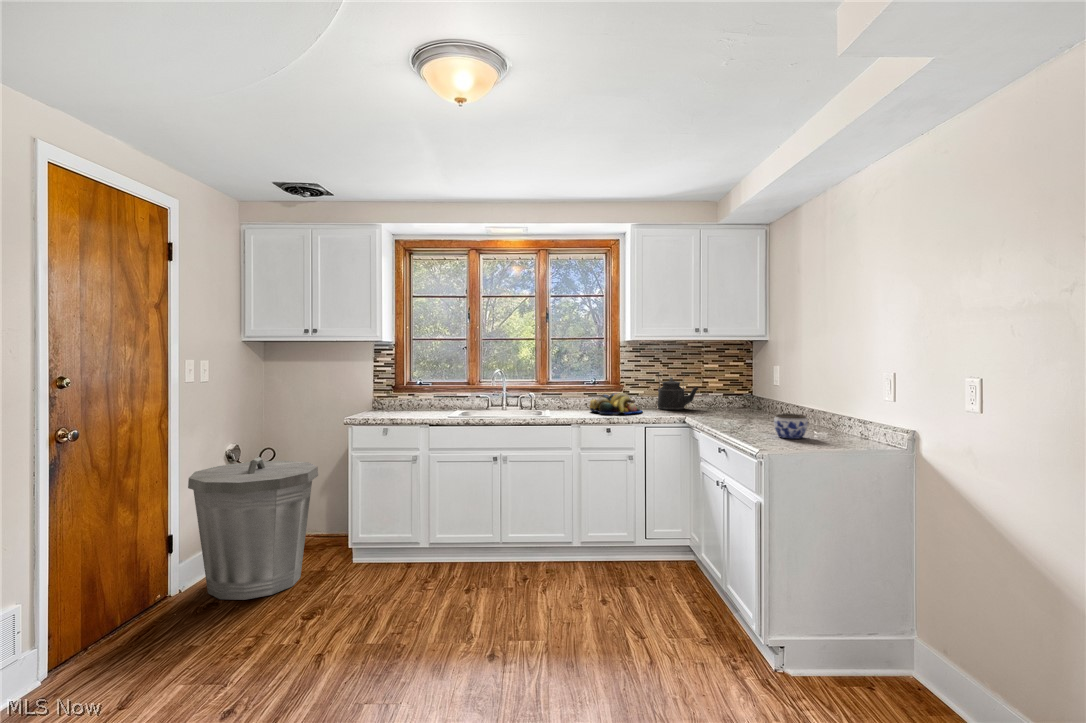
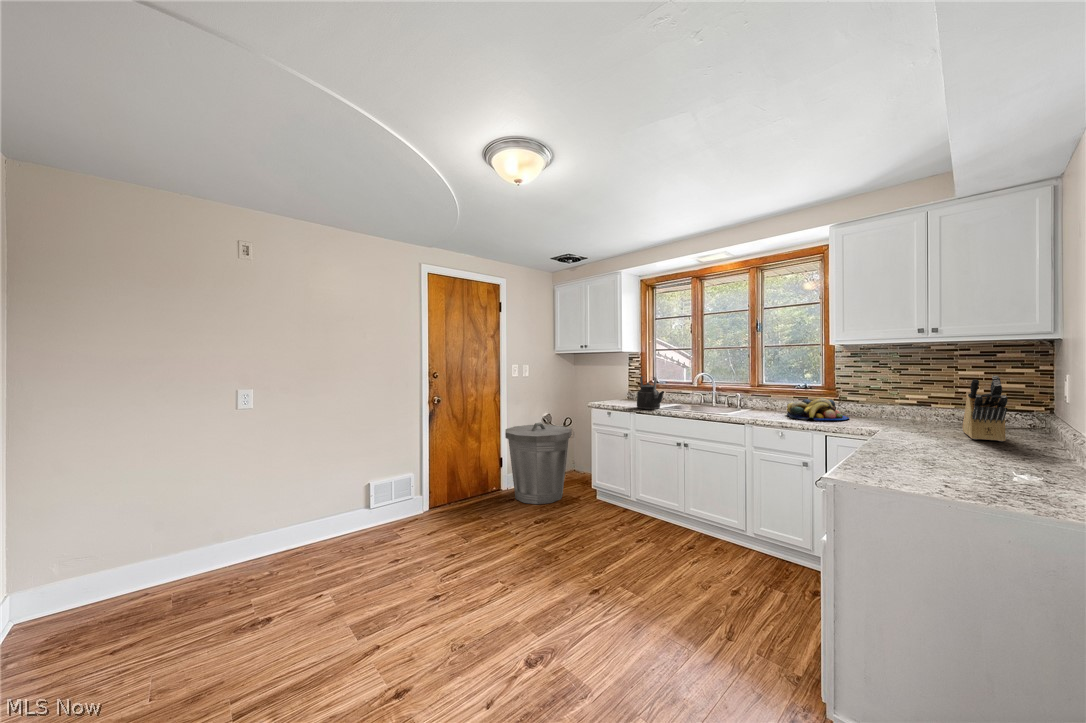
knife block: none [721,367,763,417] -> present [962,376,1008,441]
kettle: present [658,373,698,410] -> present [637,377,664,409]
jar: present [774,413,808,439] -> none [930,440,991,478]

